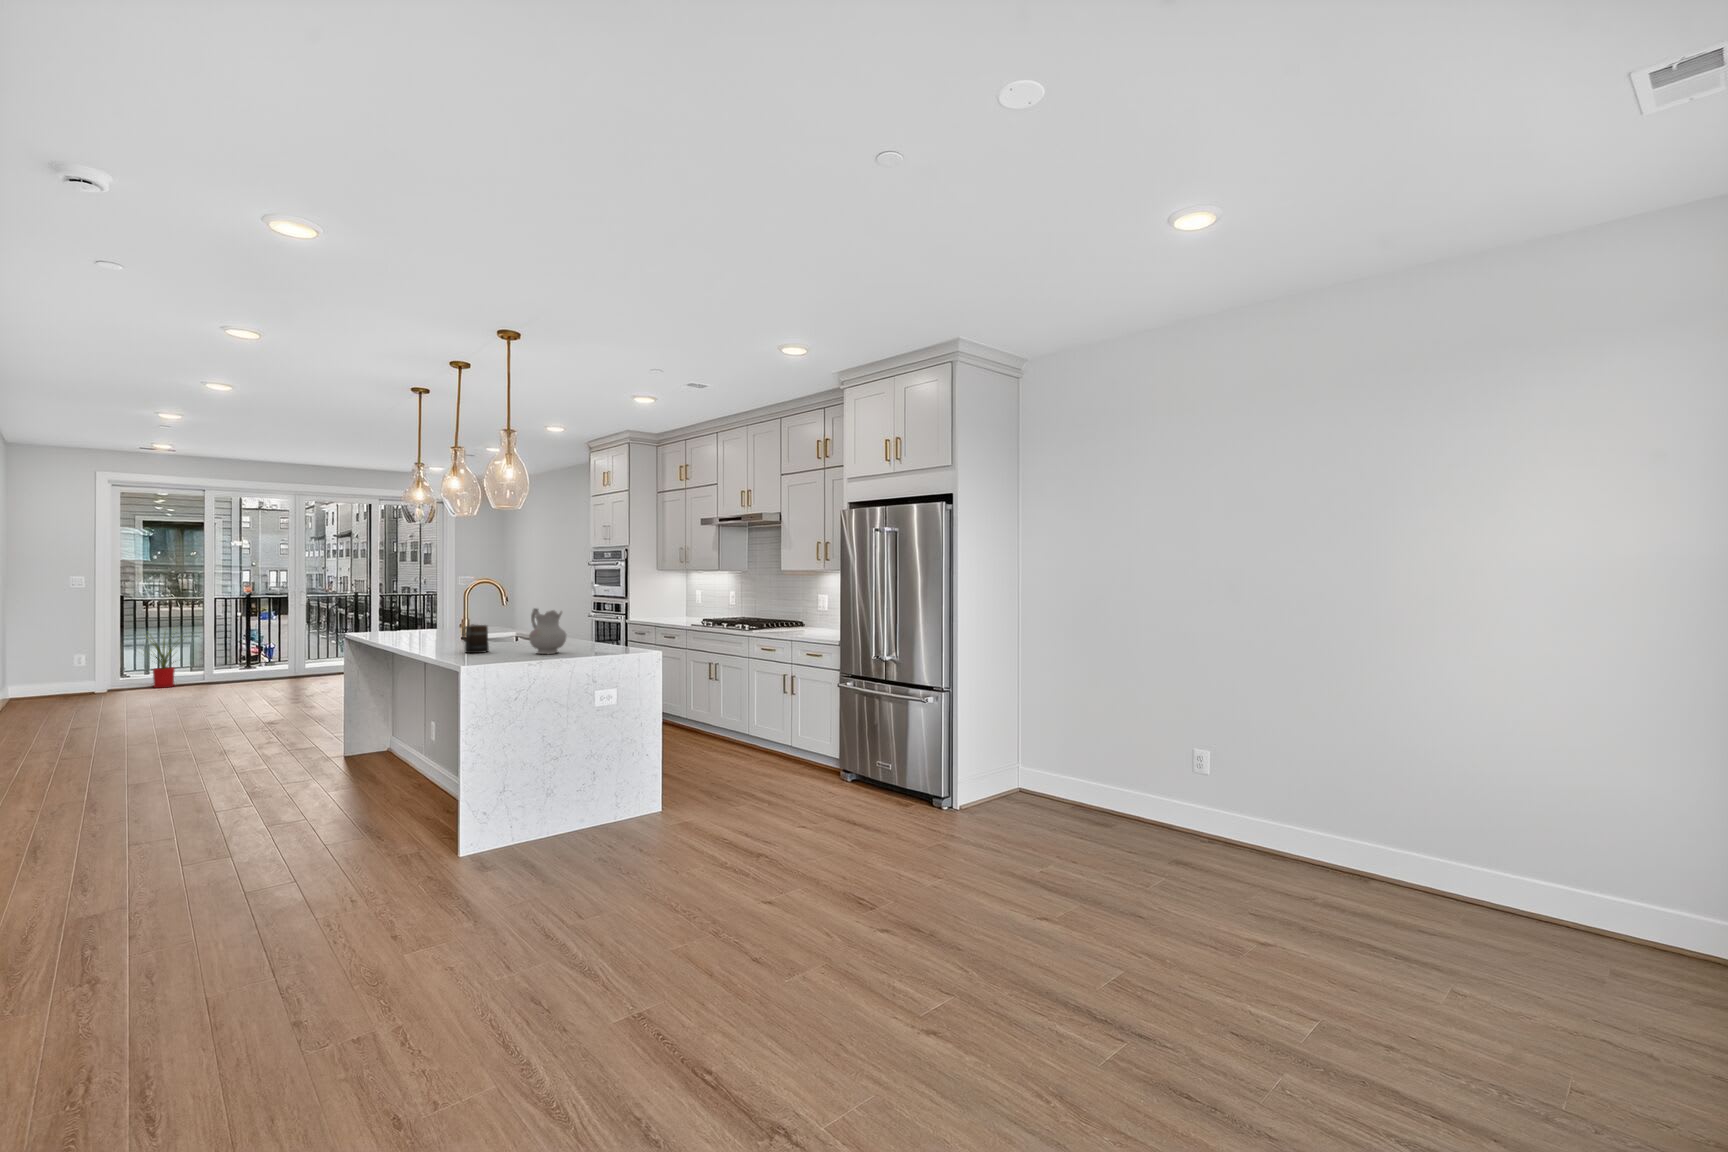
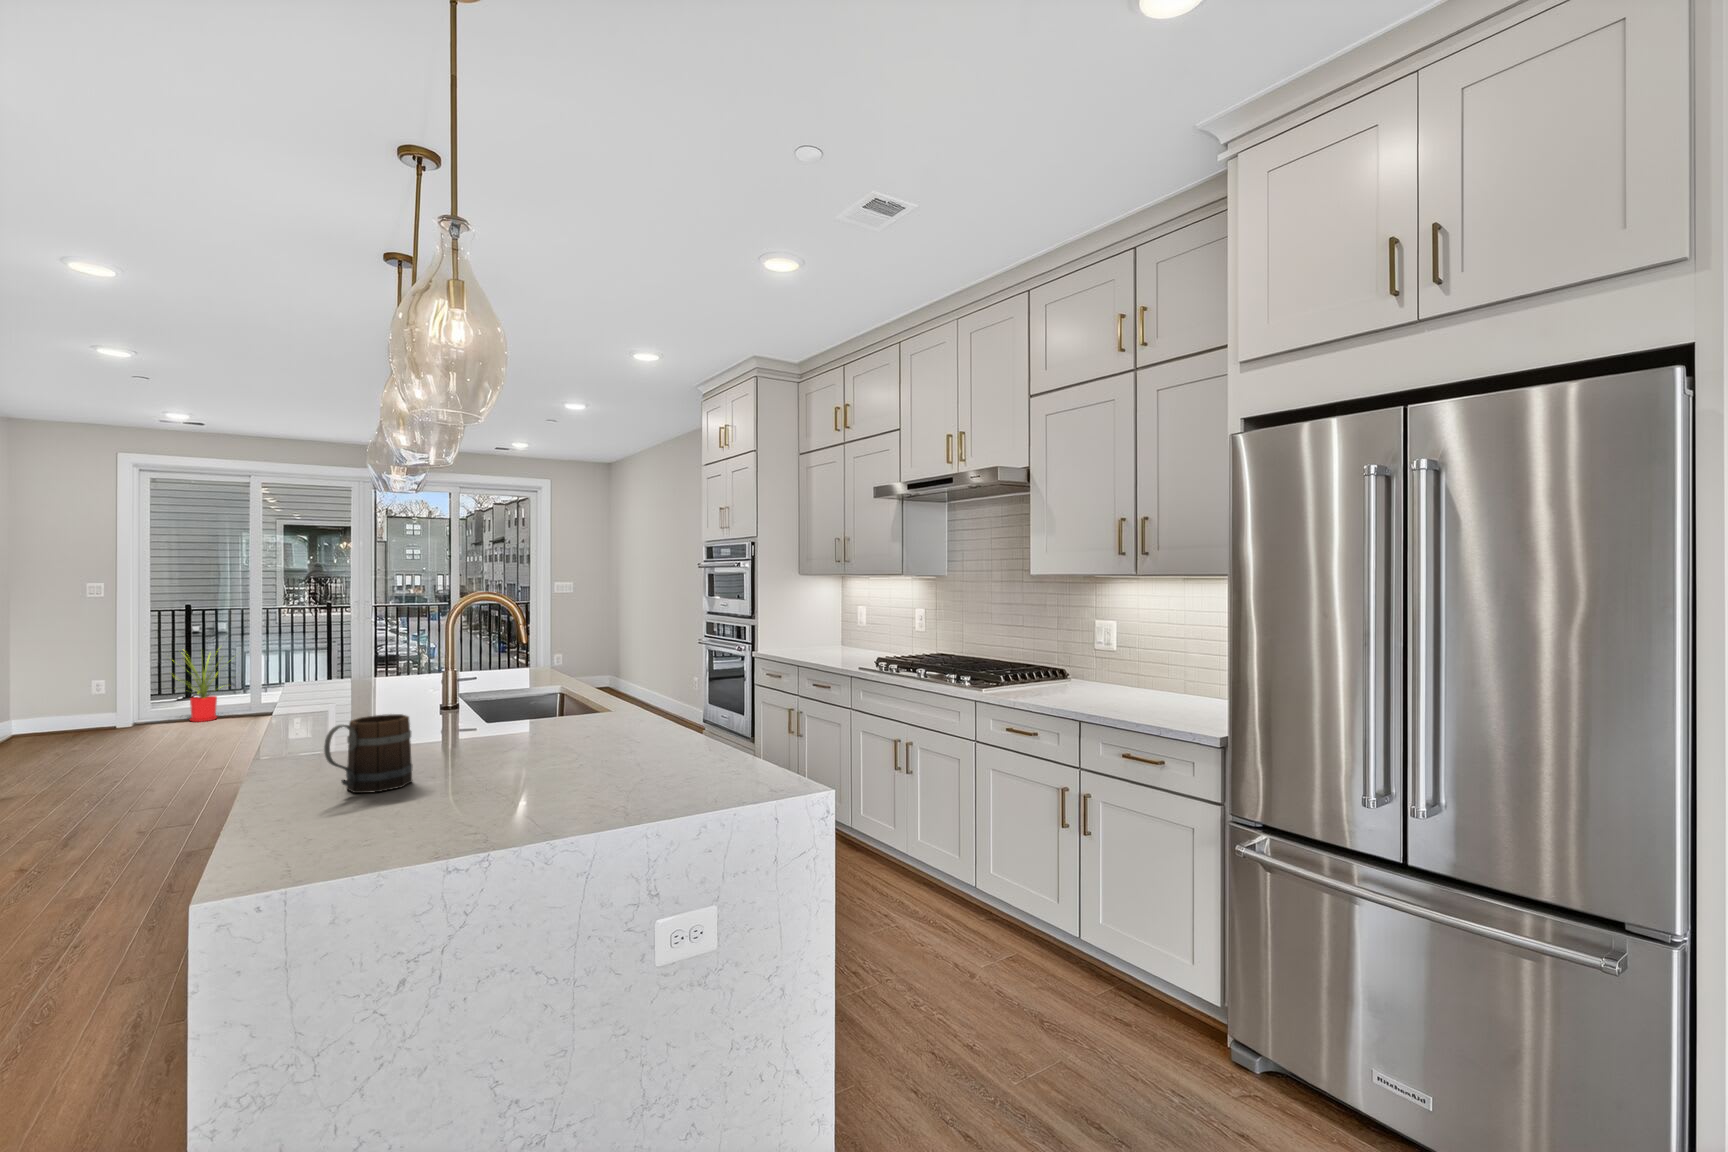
ceramic pitcher: present [529,608,566,654] -> none [491,676,593,809]

